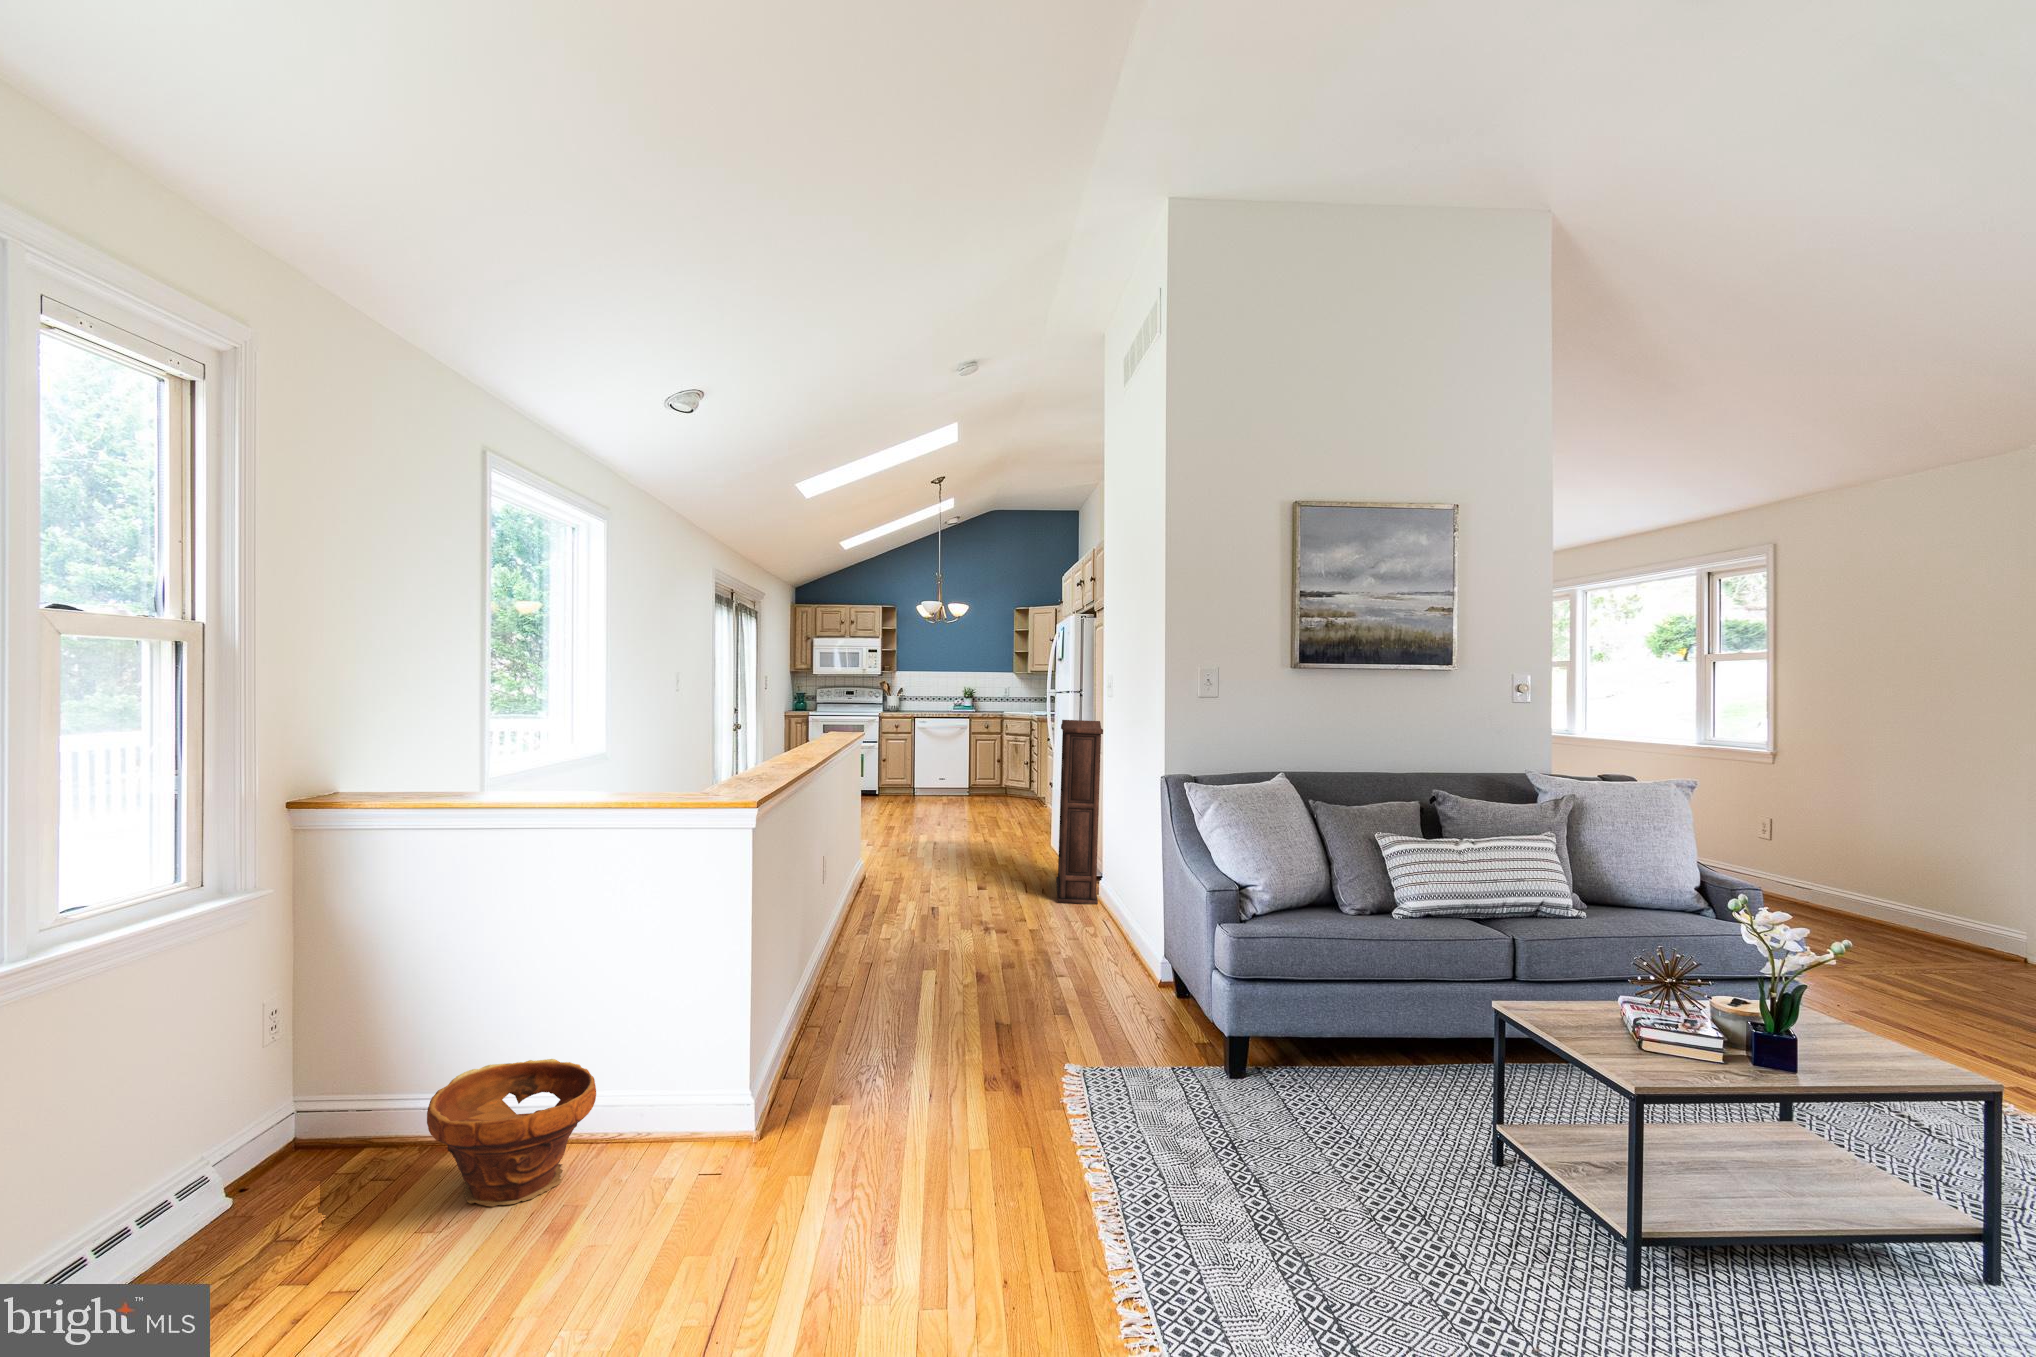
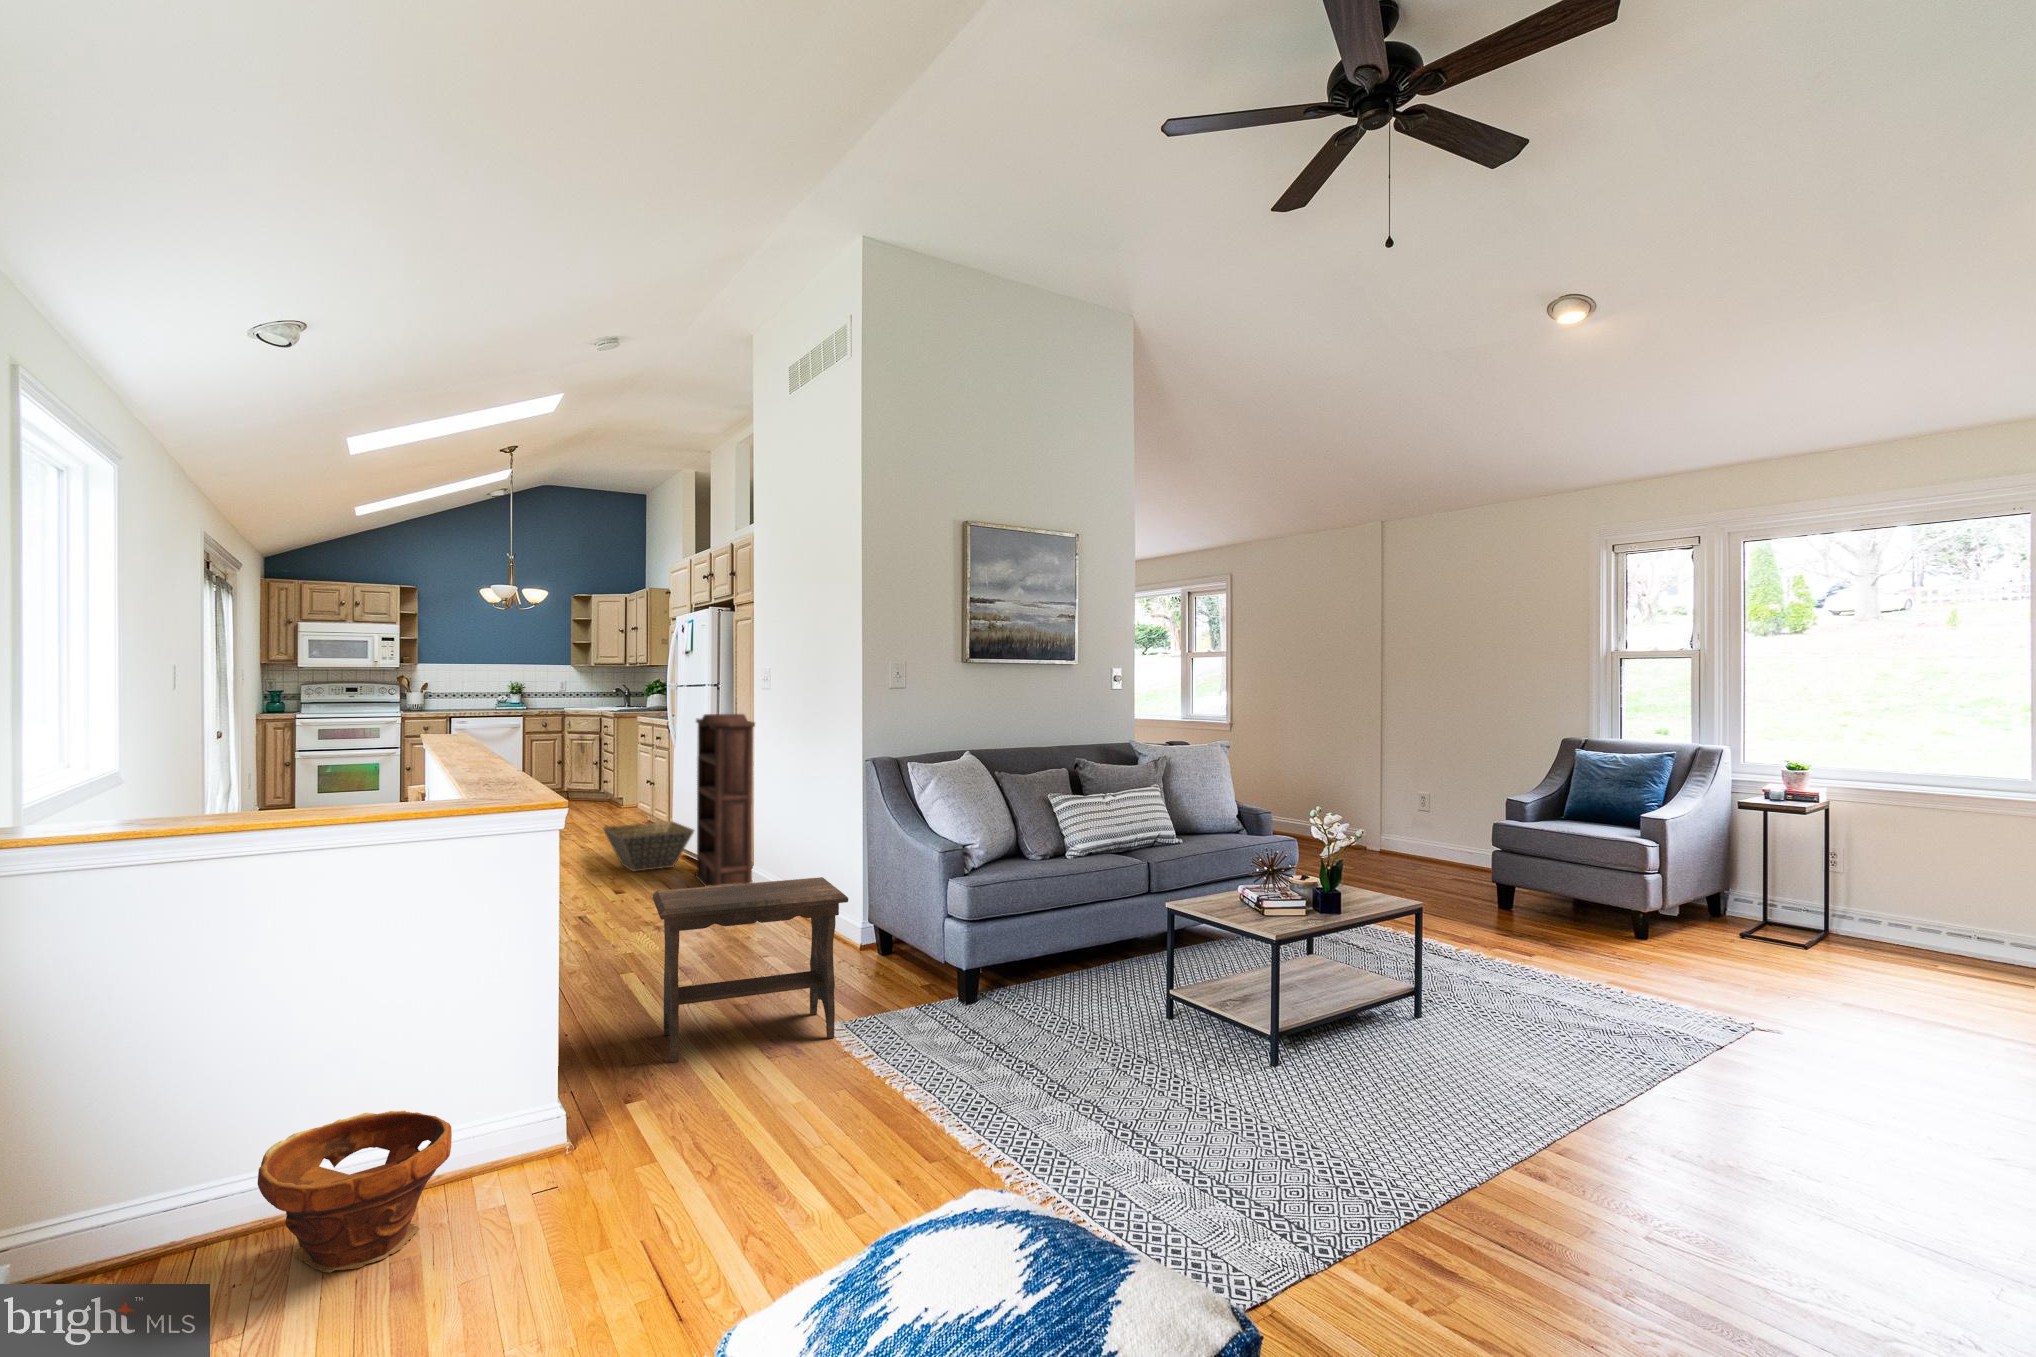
basket: none [987,823,1063,869] -> present [603,822,695,871]
footstool: none [878,889,1077,1081] -> present [653,877,848,1062]

